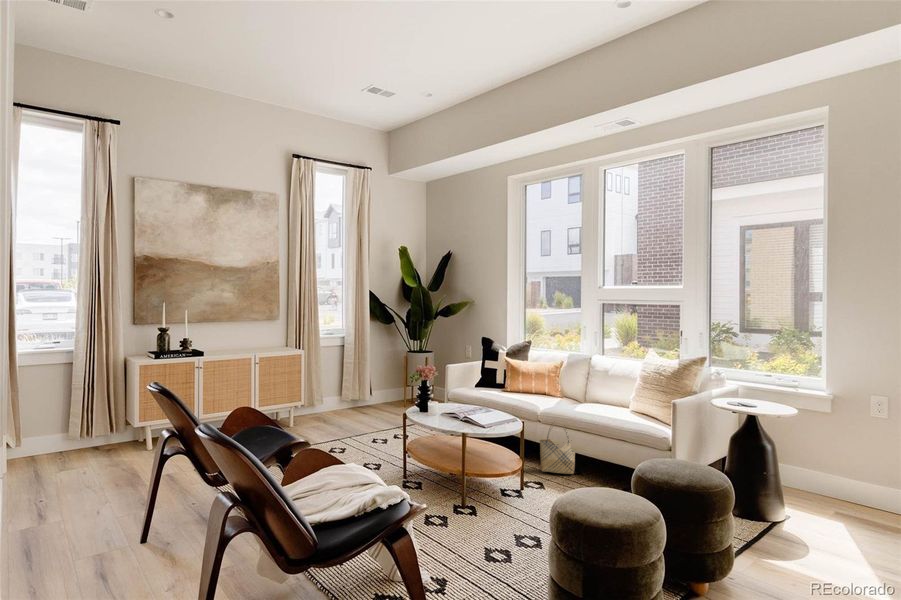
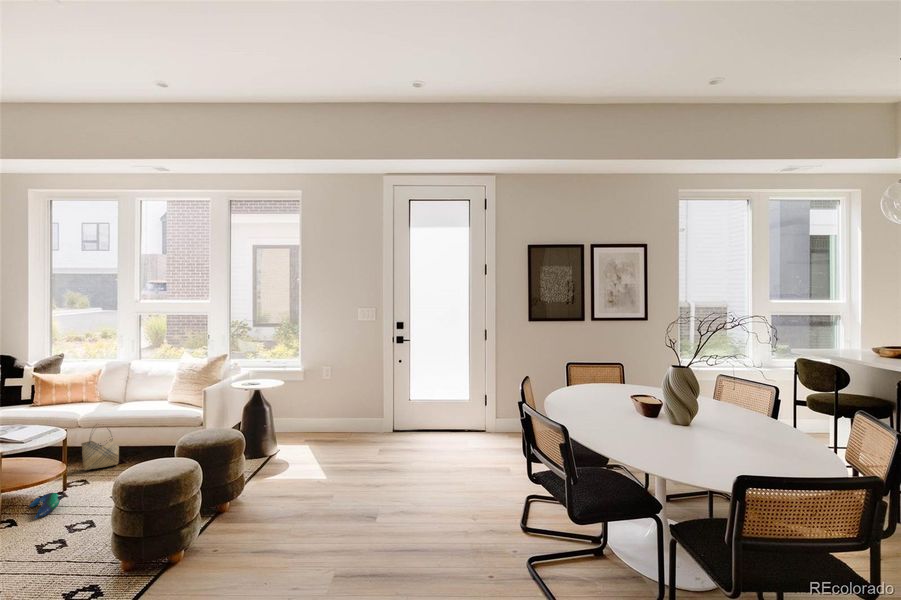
plush toy: none [489,489,516,515] -> present [30,493,63,519]

